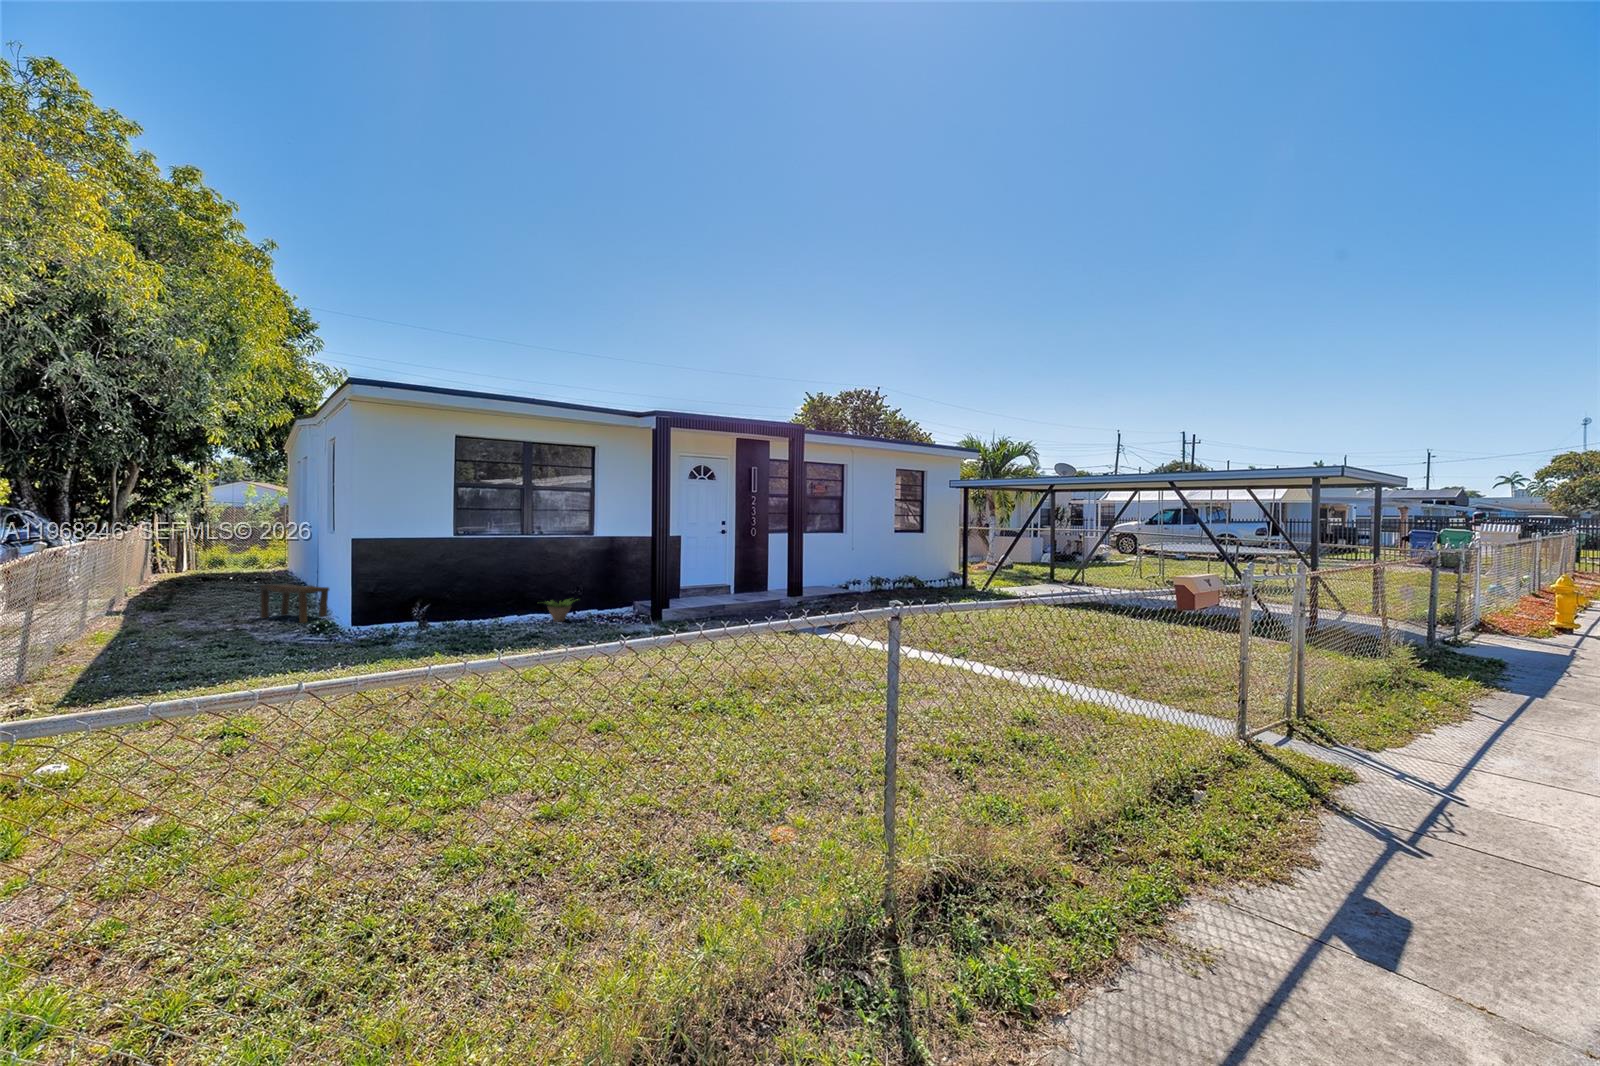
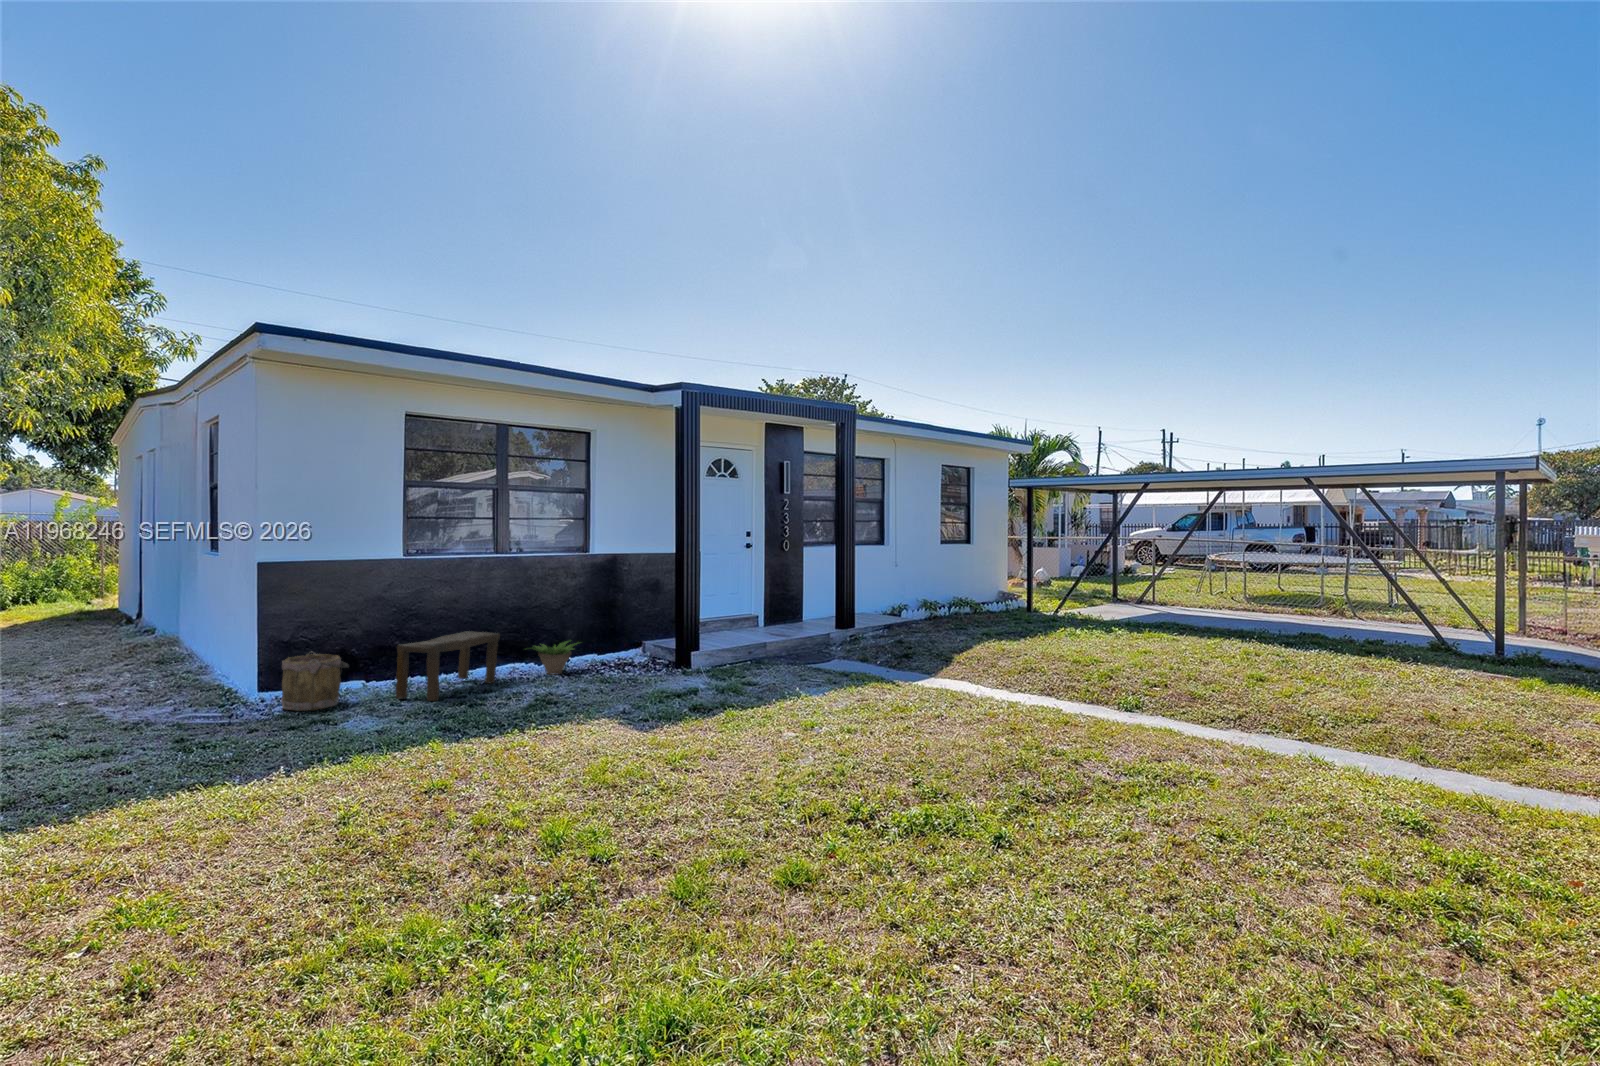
bench: present [260,584,329,623] -> present [396,631,500,701]
bucket: none [367,599,412,637] -> present [281,653,349,711]

